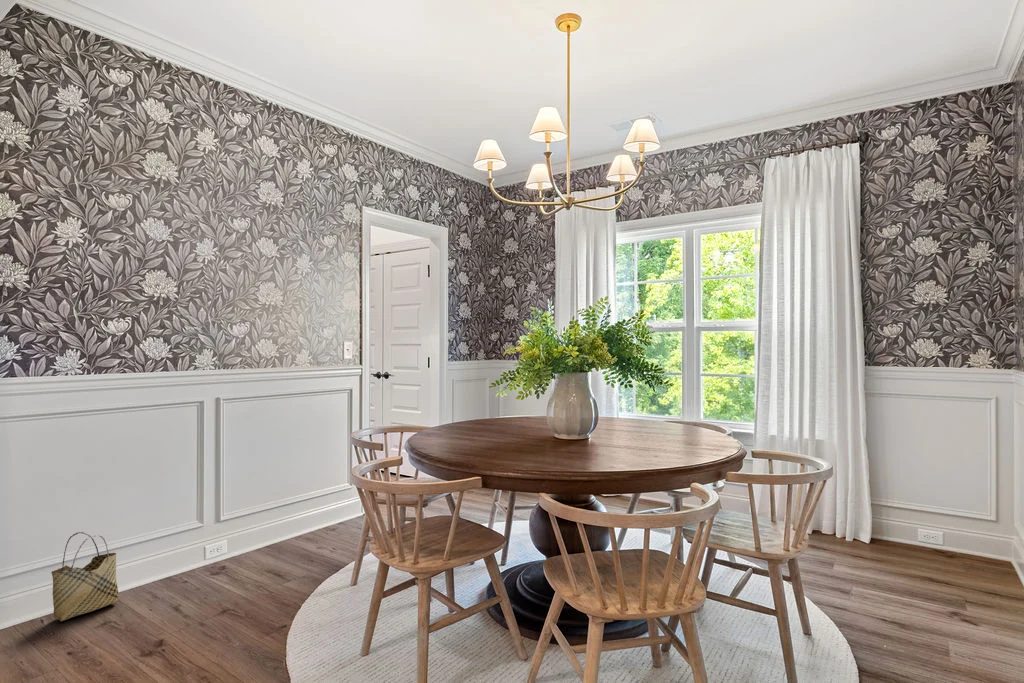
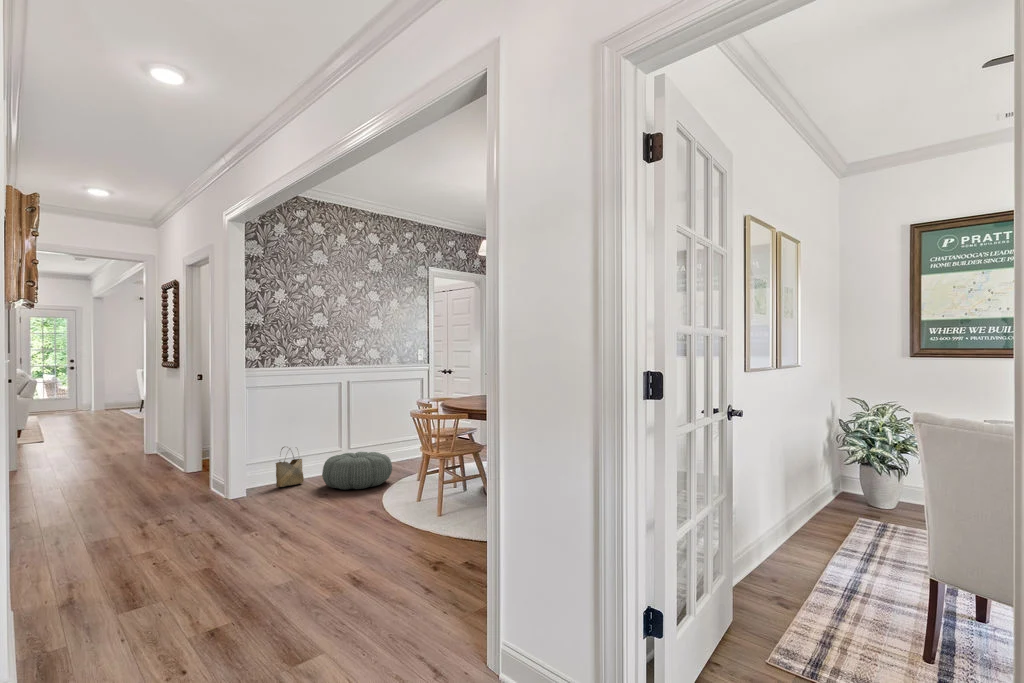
pouf: none [154,532,300,625] -> present [322,452,392,490]

